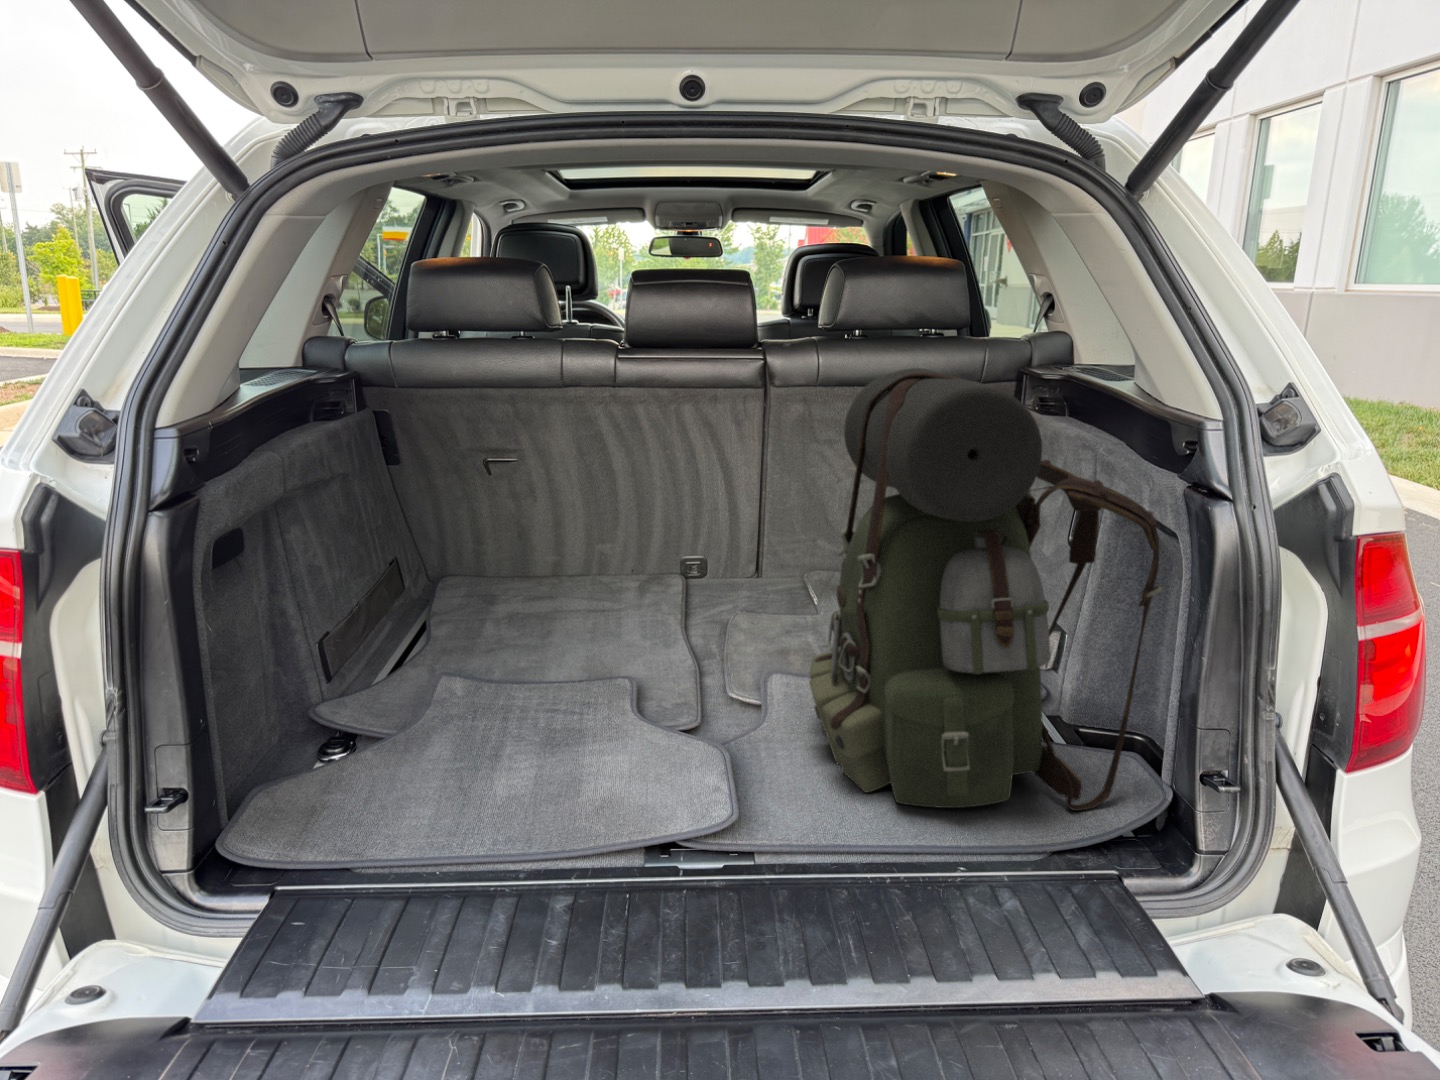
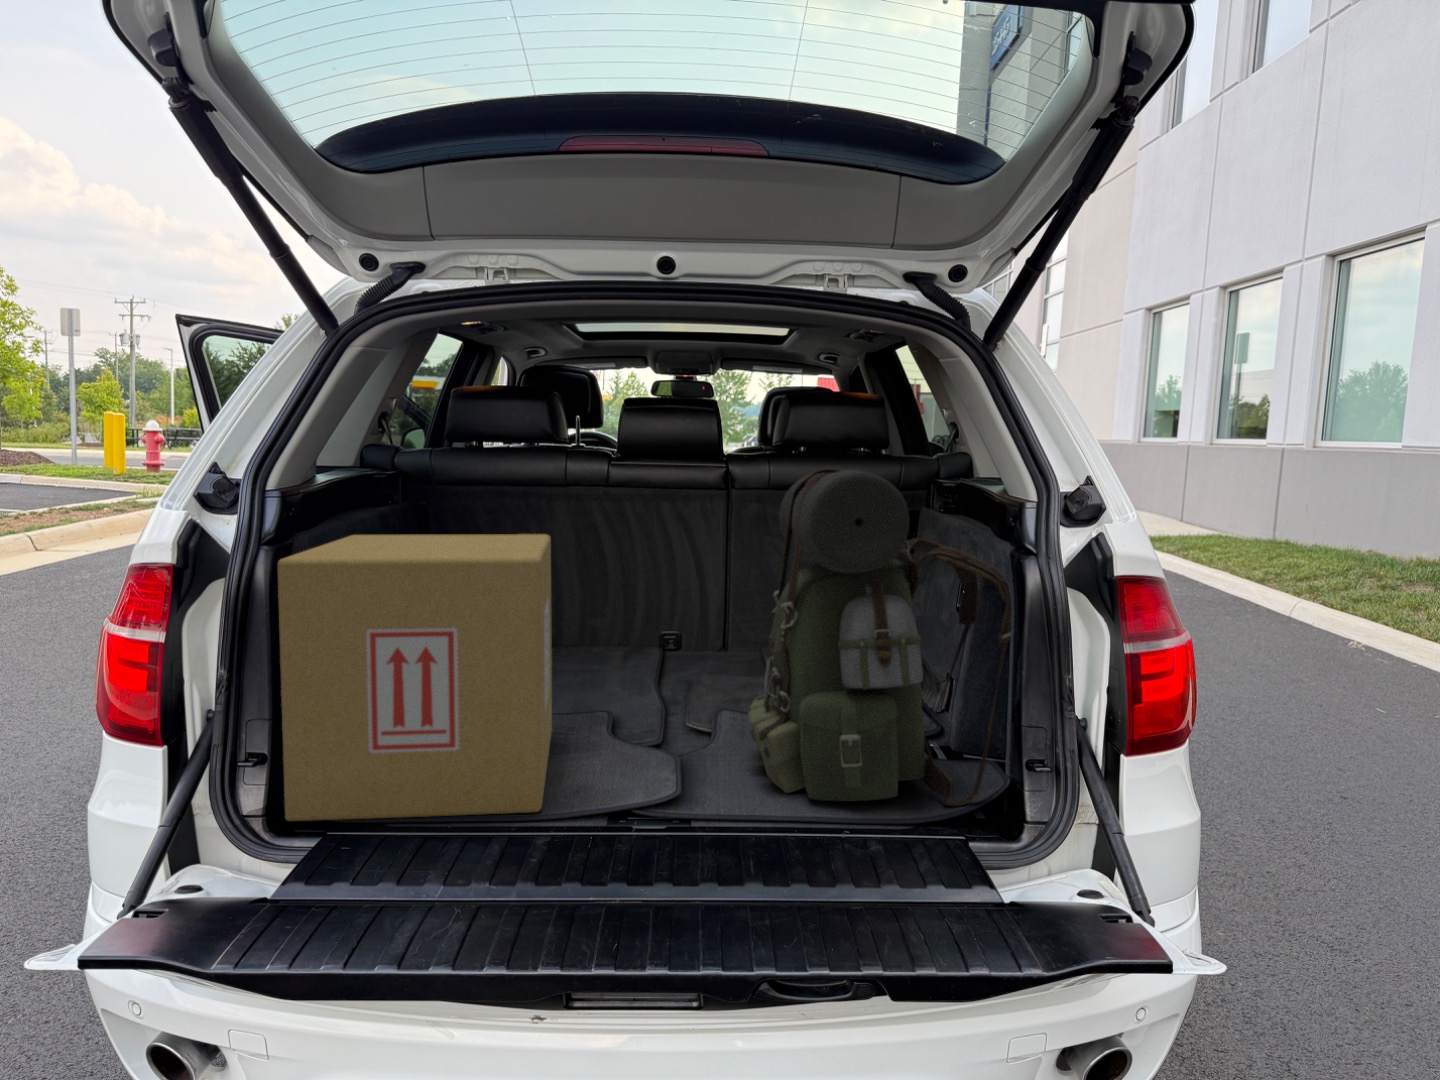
cardboard box: none [180,457,563,863] -> present [278,534,552,821]

